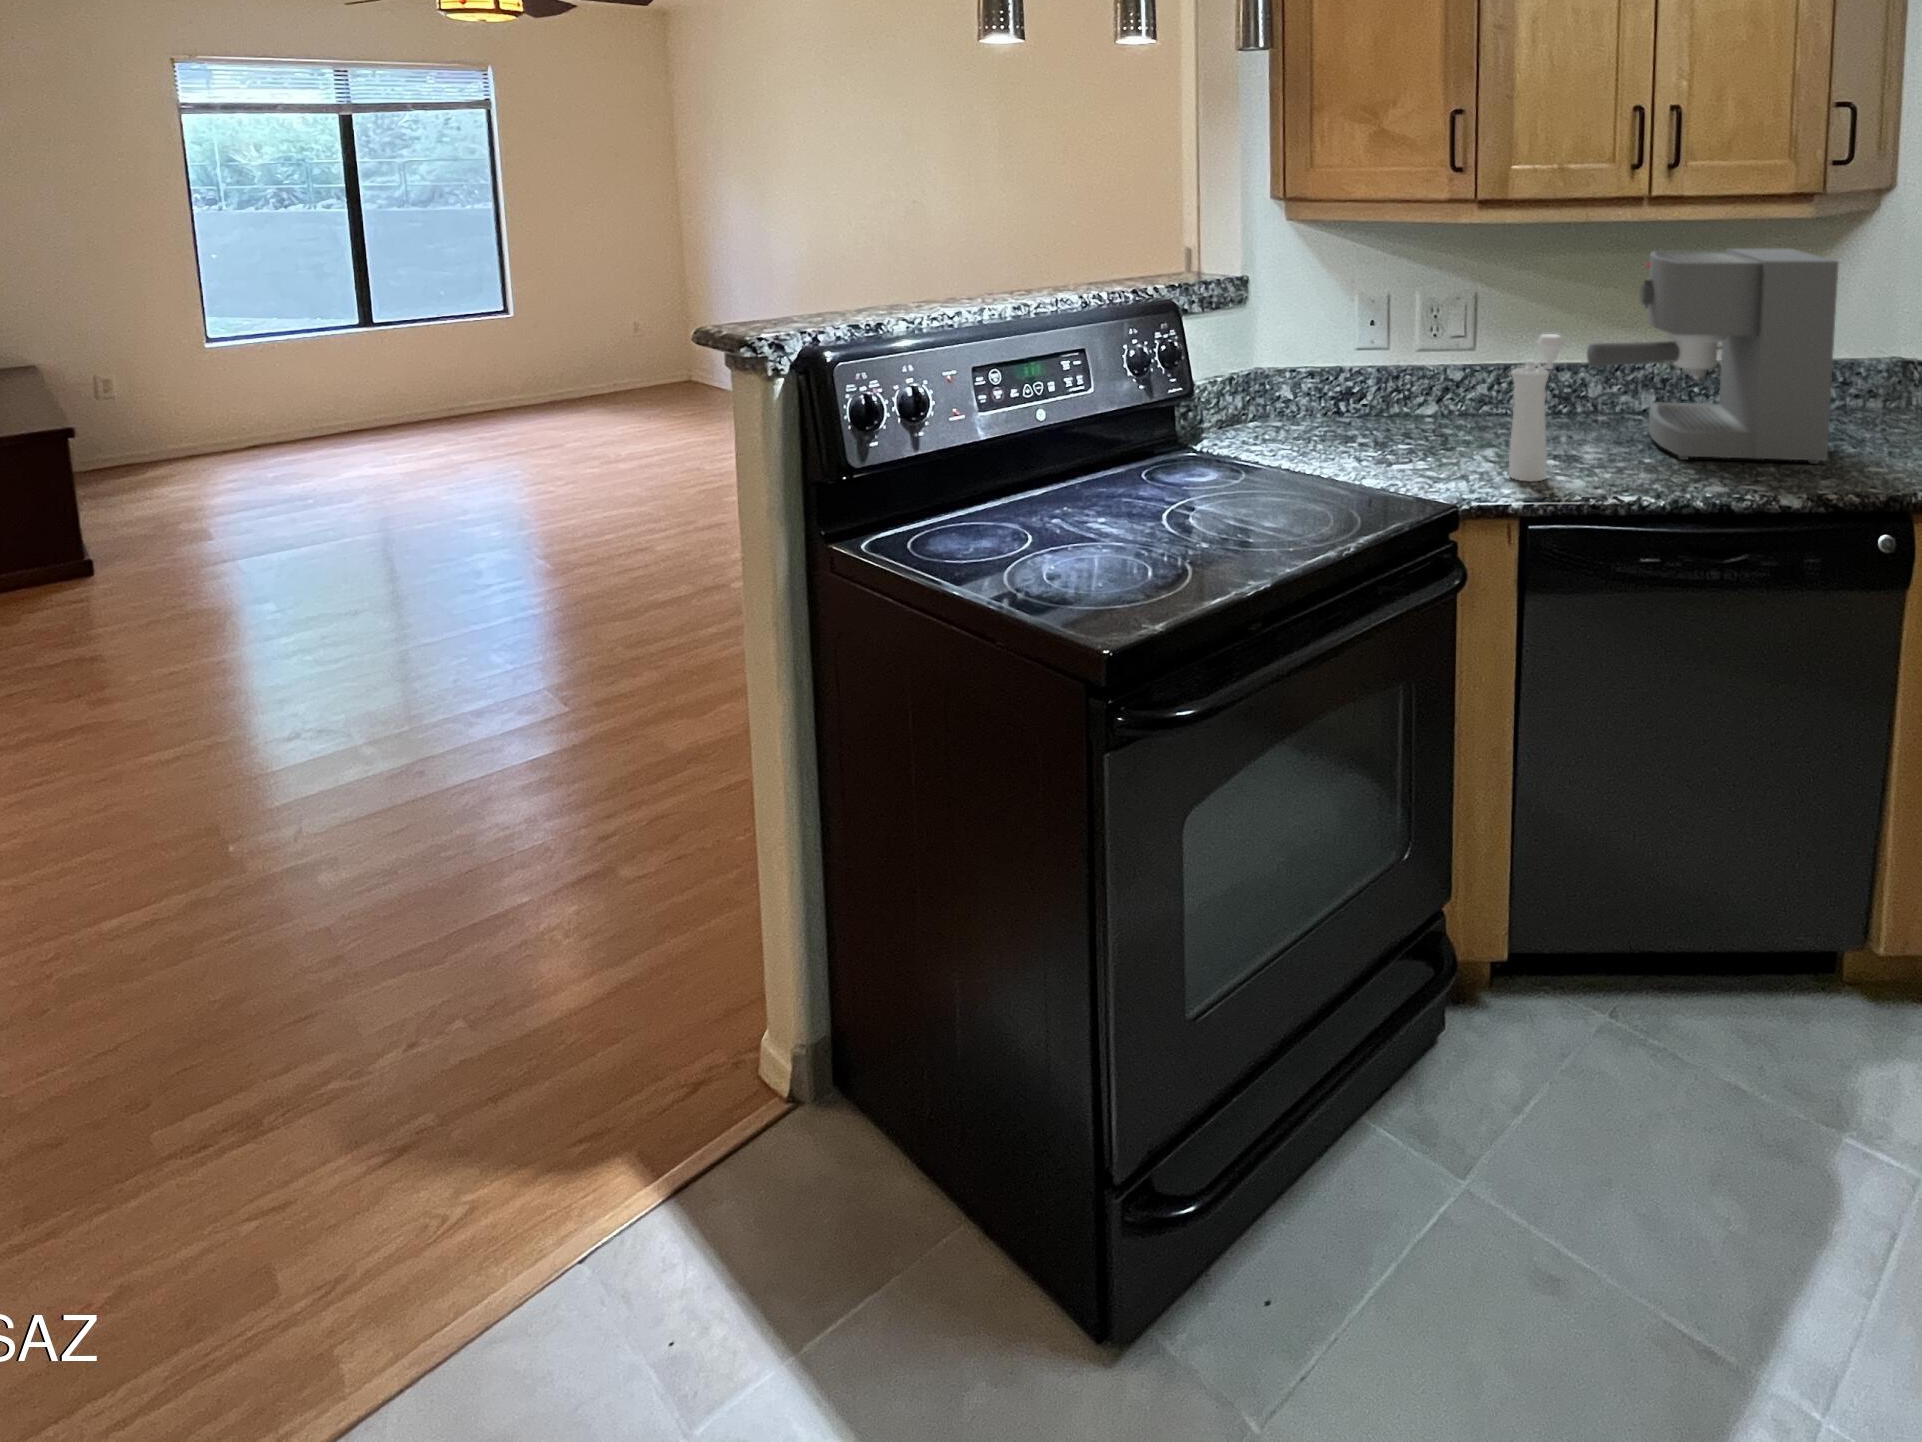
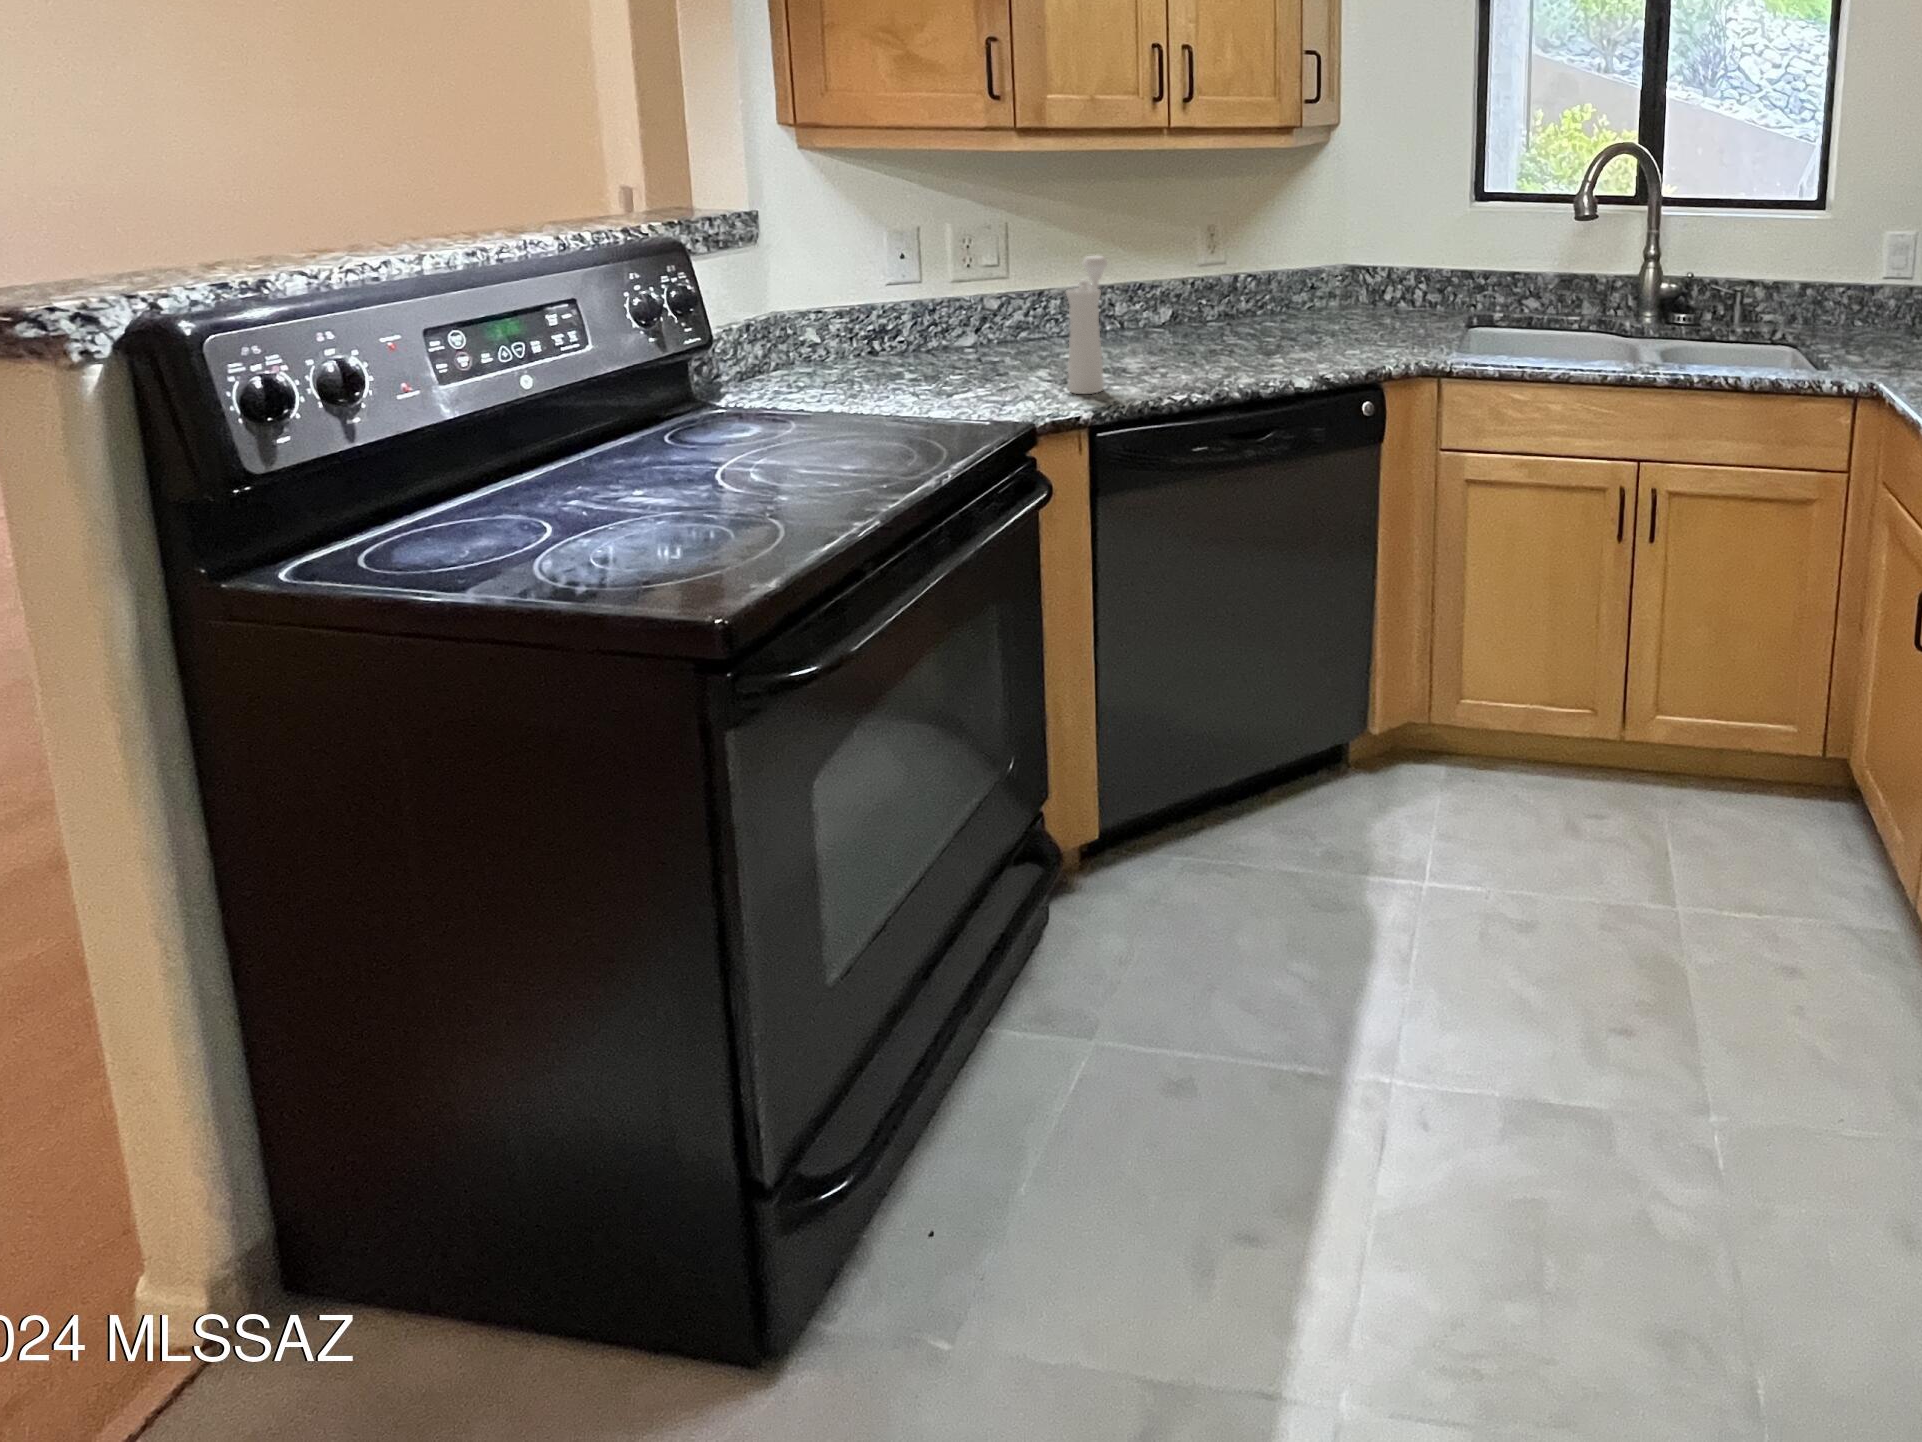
coffee maker: present [1587,248,1839,464] -> none [1121,174,1319,361]

